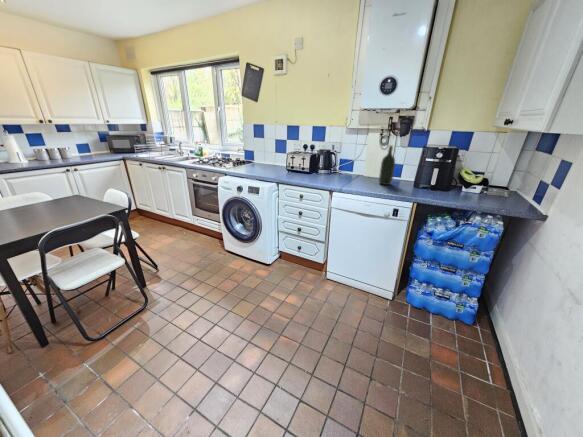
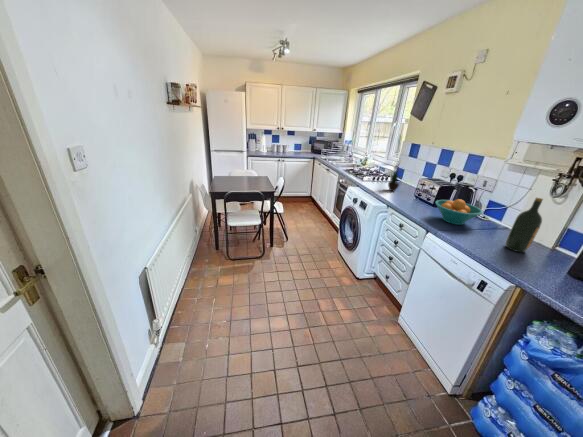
potted plant: none [254,133,273,171] -> present [388,165,399,191]
fruit bowl: none [321,160,355,181] -> present [435,199,483,225]

